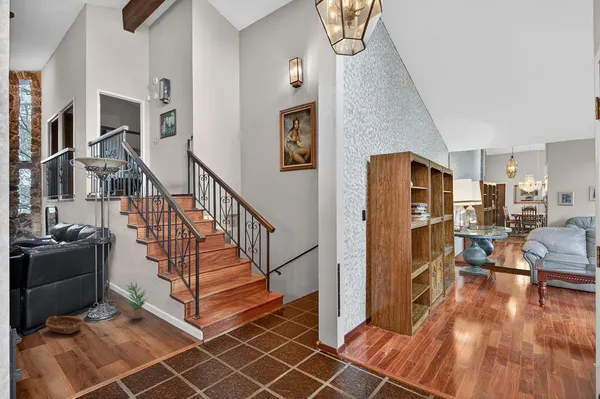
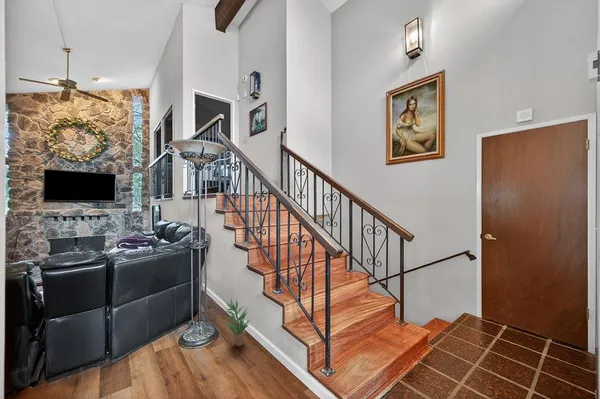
basket: present [46,316,83,334] -> none [121,338,188,379]

